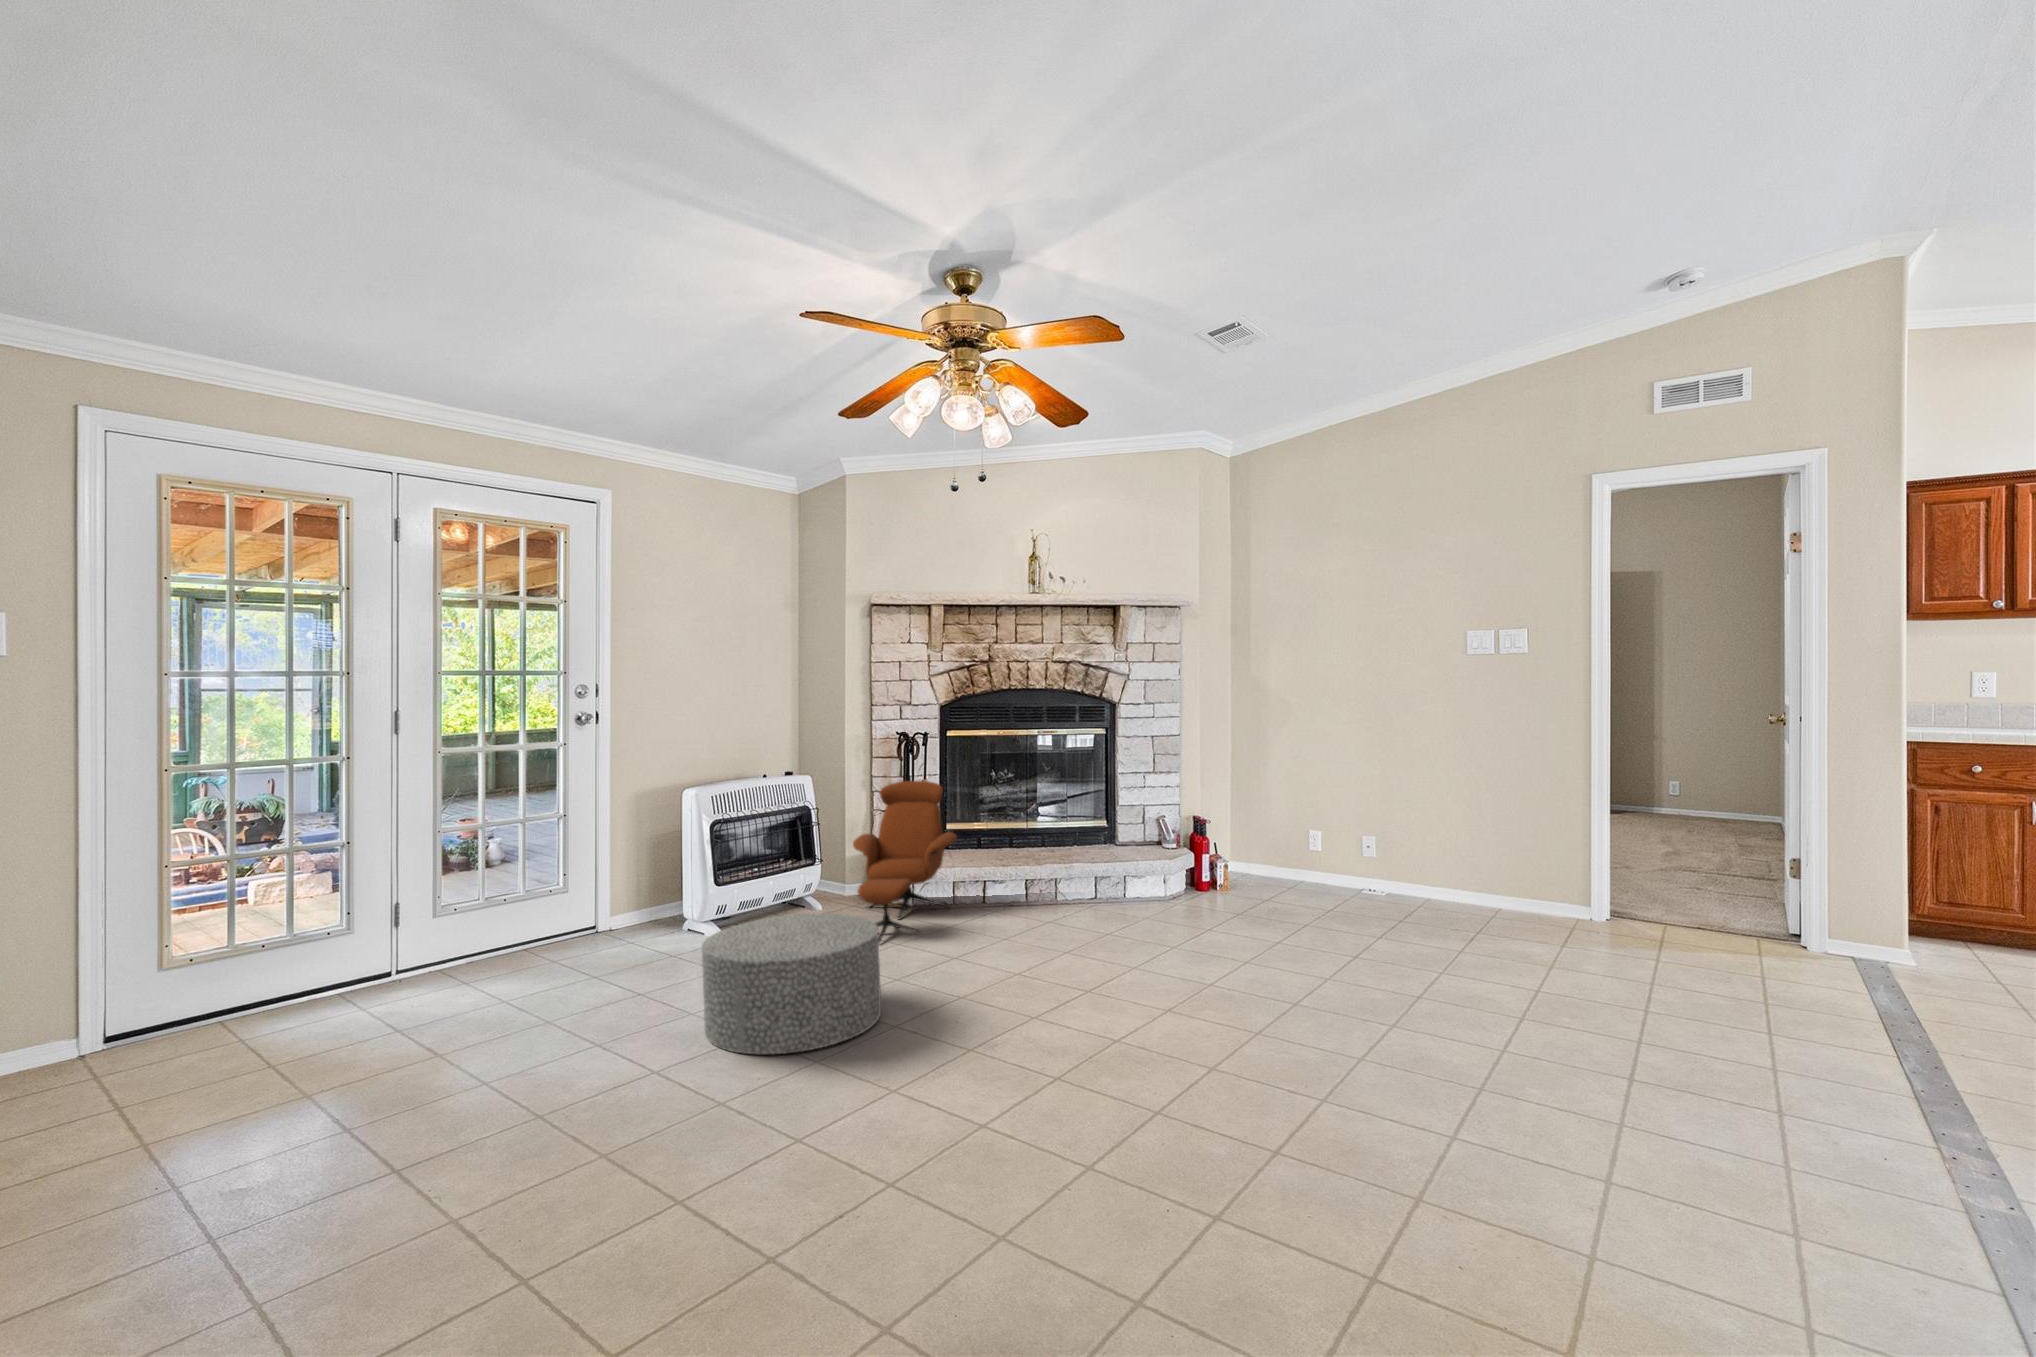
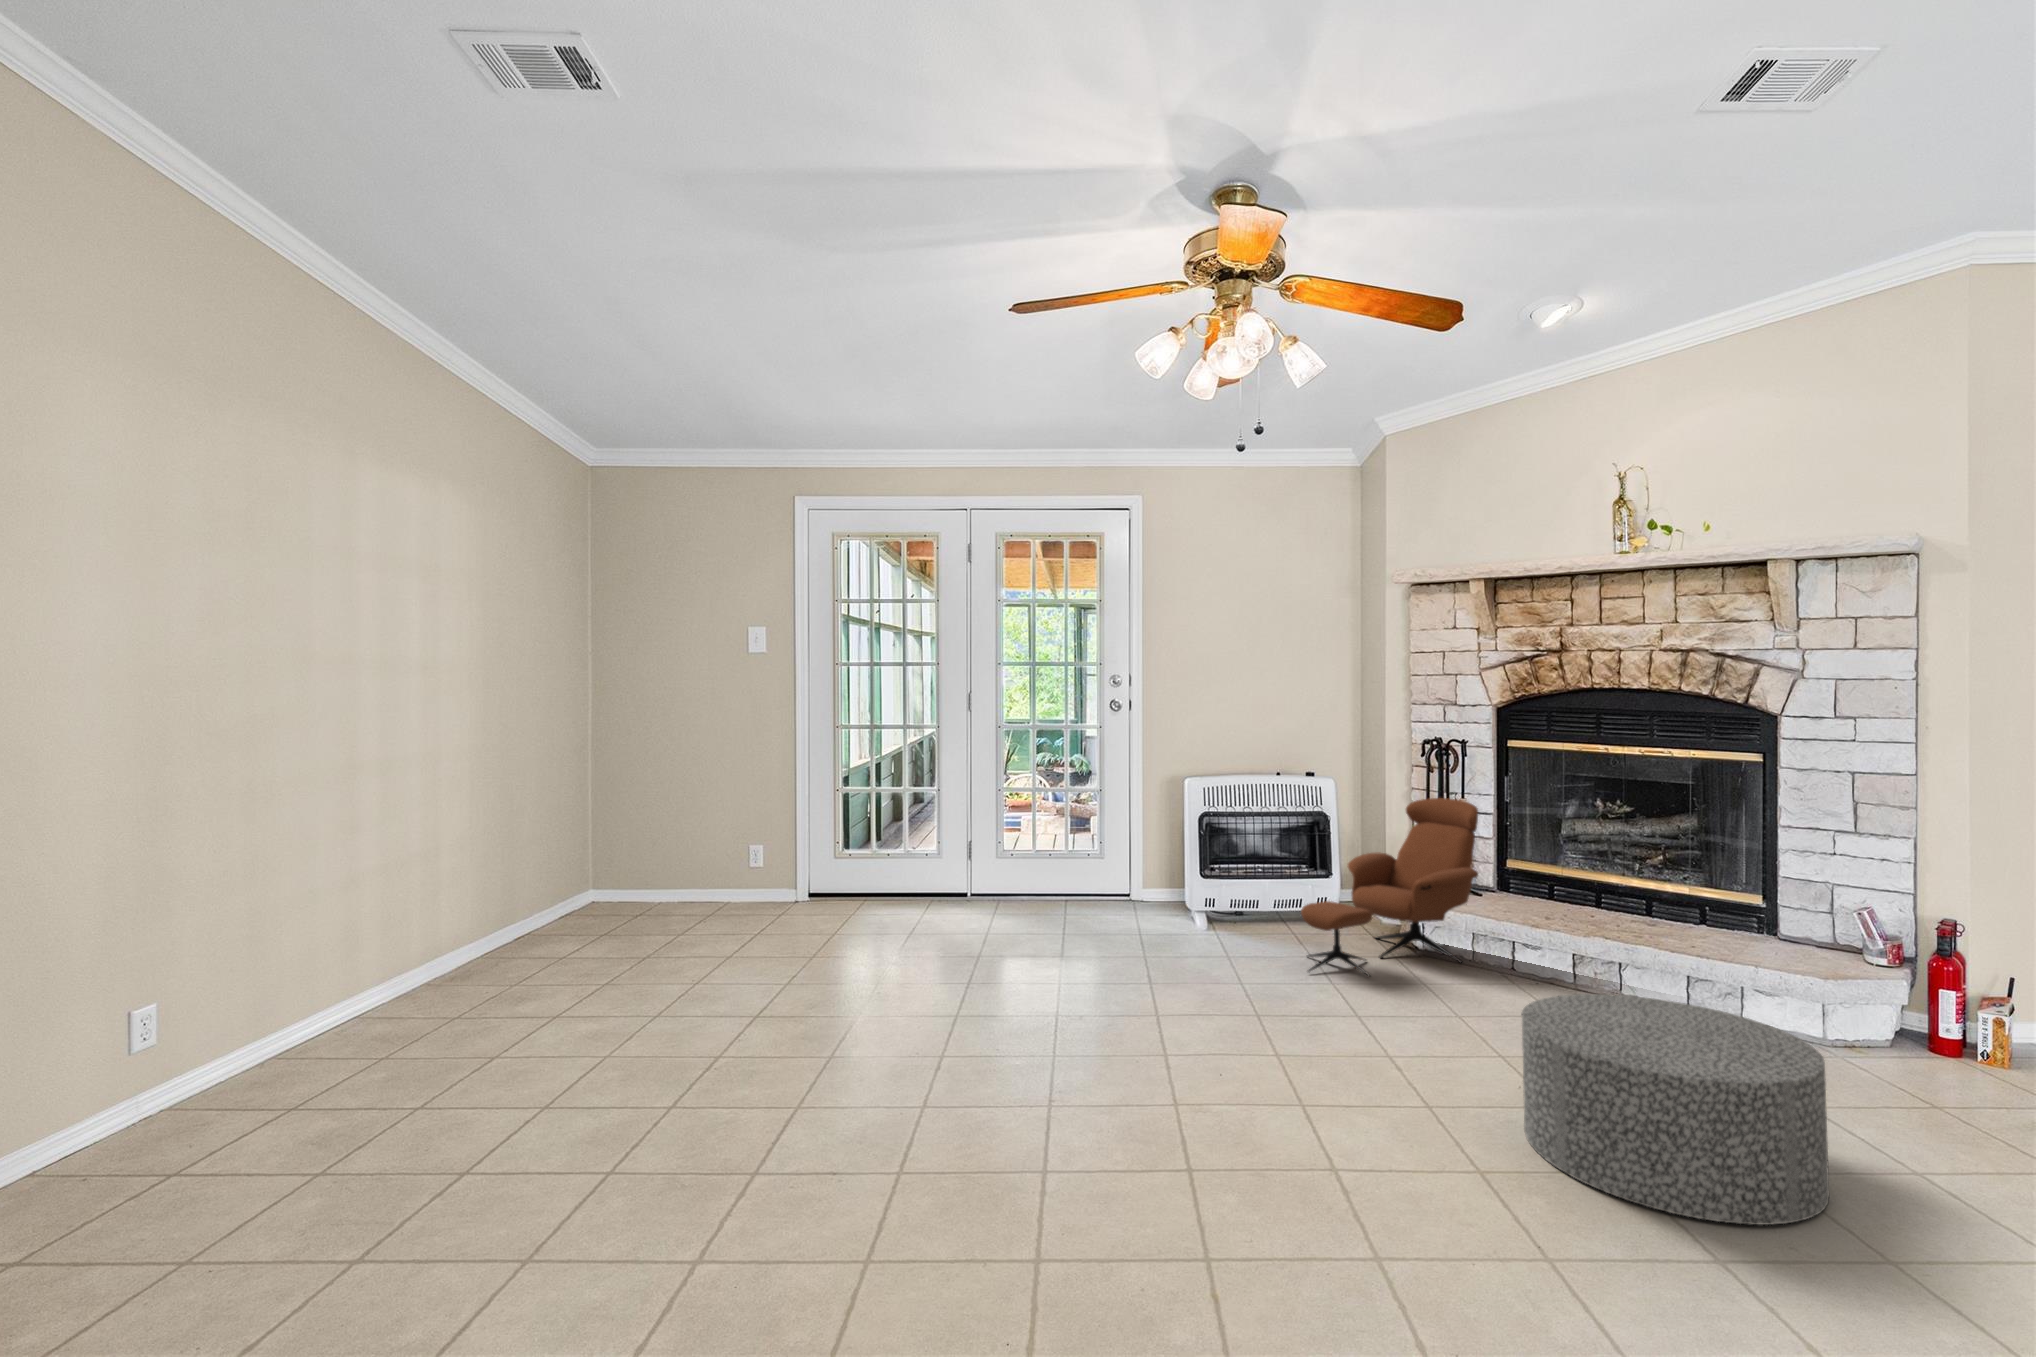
ottoman: present [702,914,881,1055] -> present [1522,994,1829,1225]

